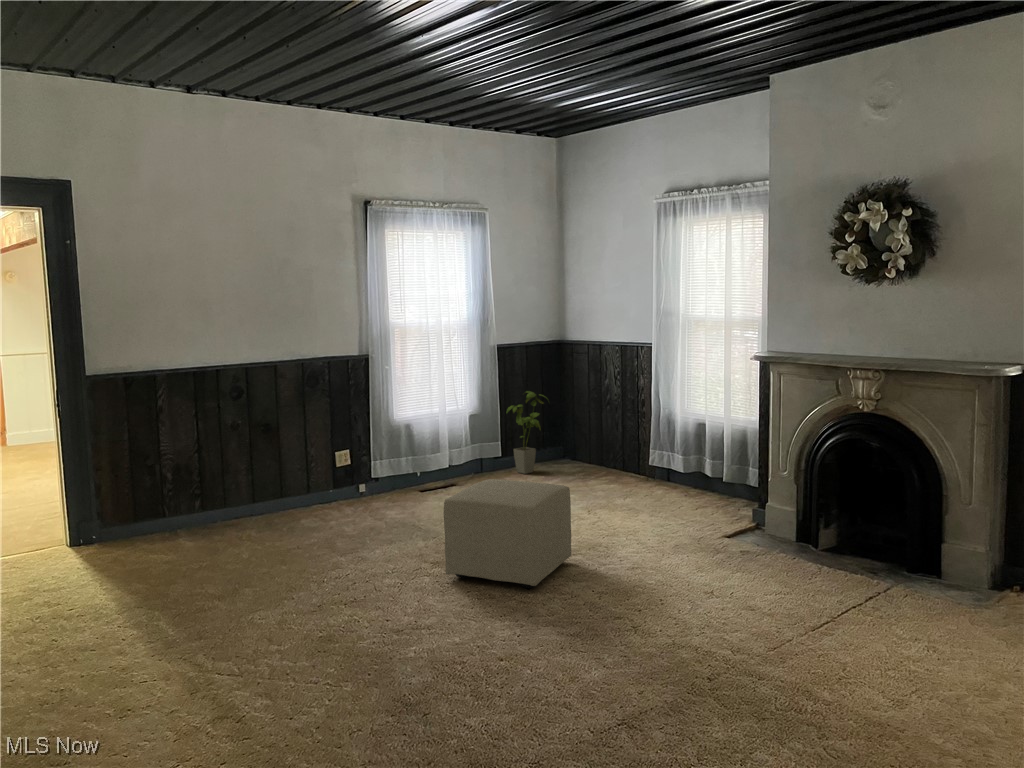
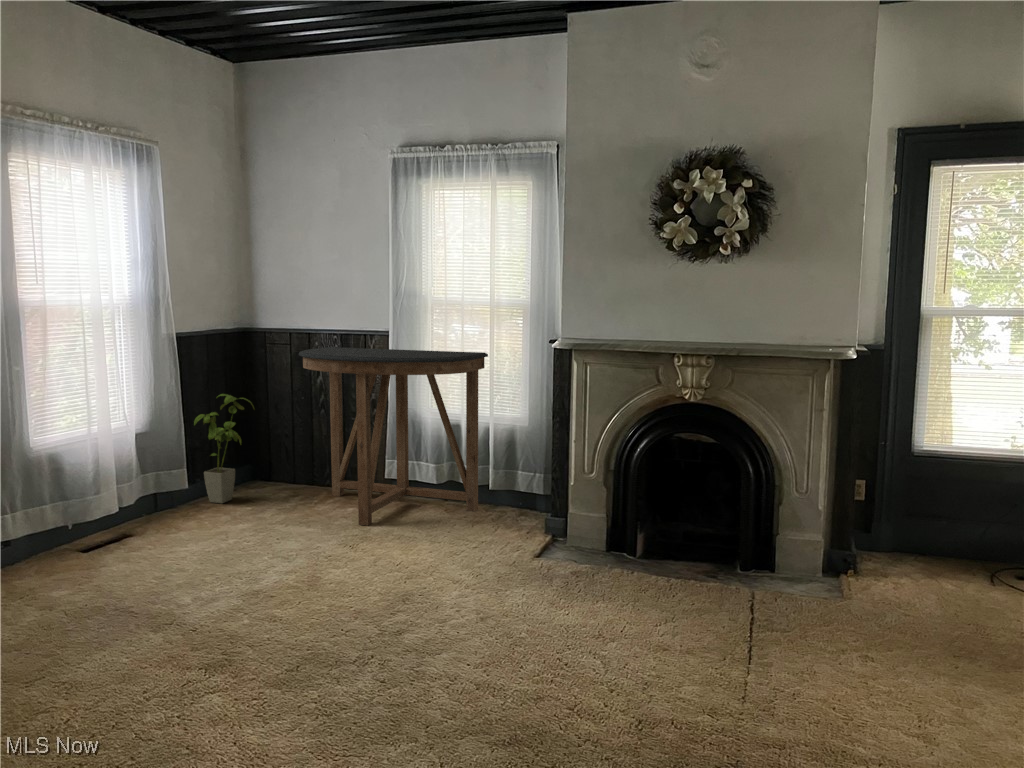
console table: none [575,356,723,499] -> present [299,347,488,526]
ottoman: present [443,479,571,588] -> none [207,527,385,700]

